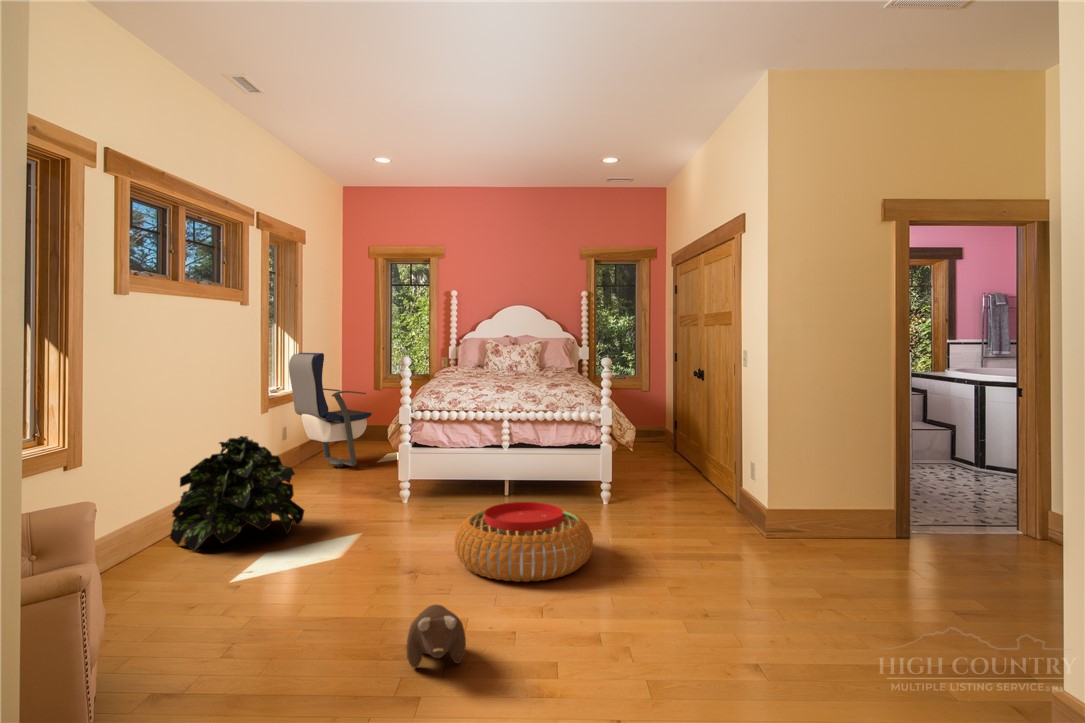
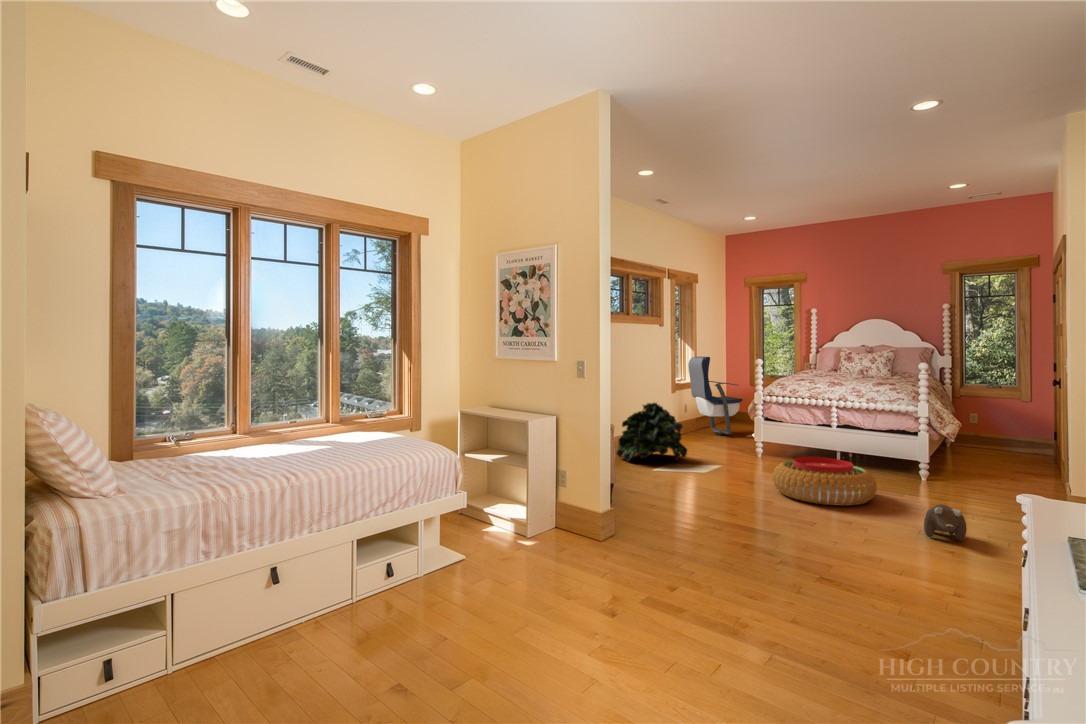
plush toy: present [406,605,466,668] -> present [924,504,967,541]

